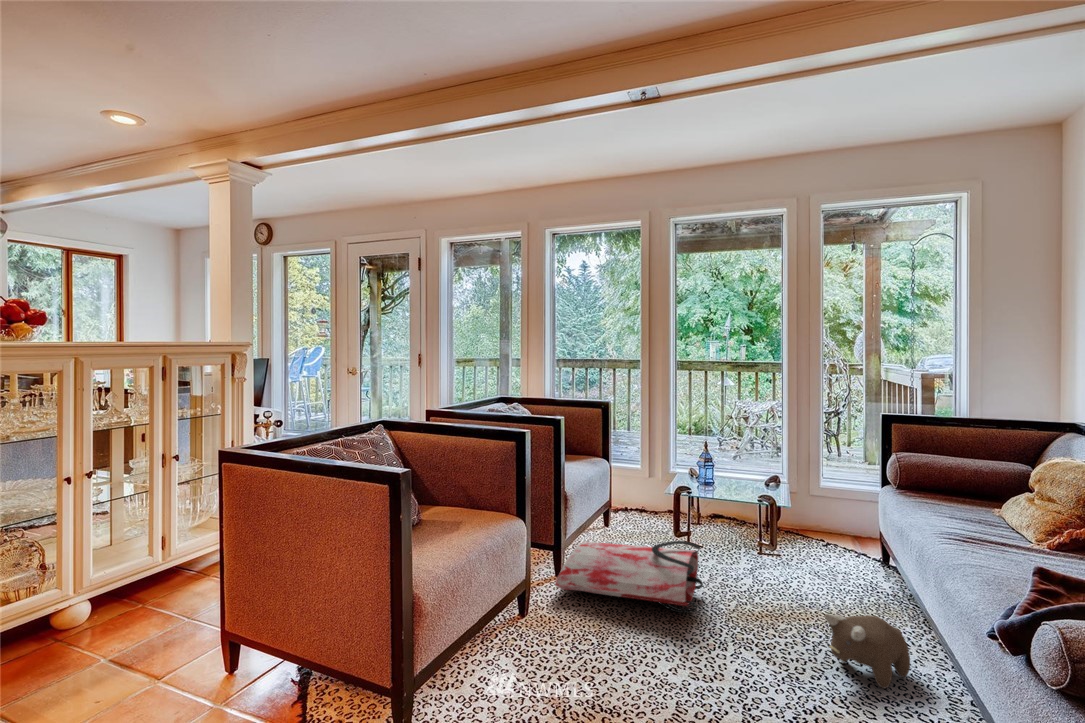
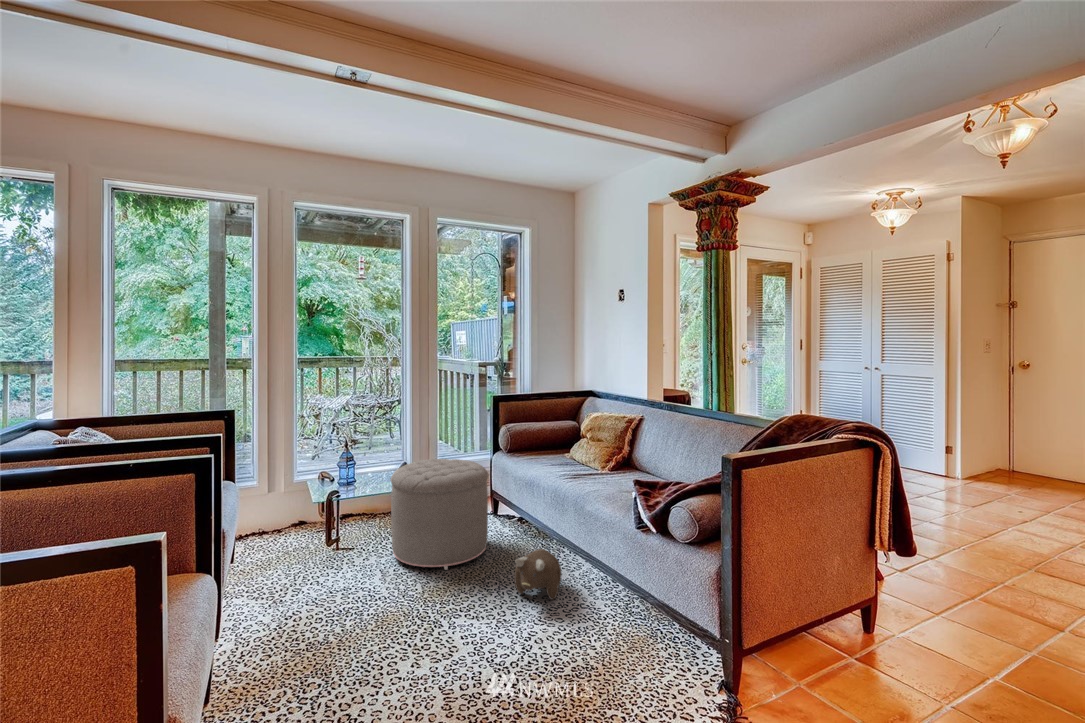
ottoman: none [729,476,846,600] -> present [391,459,488,570]
bag: present [555,541,703,613] -> none [228,542,399,649]

